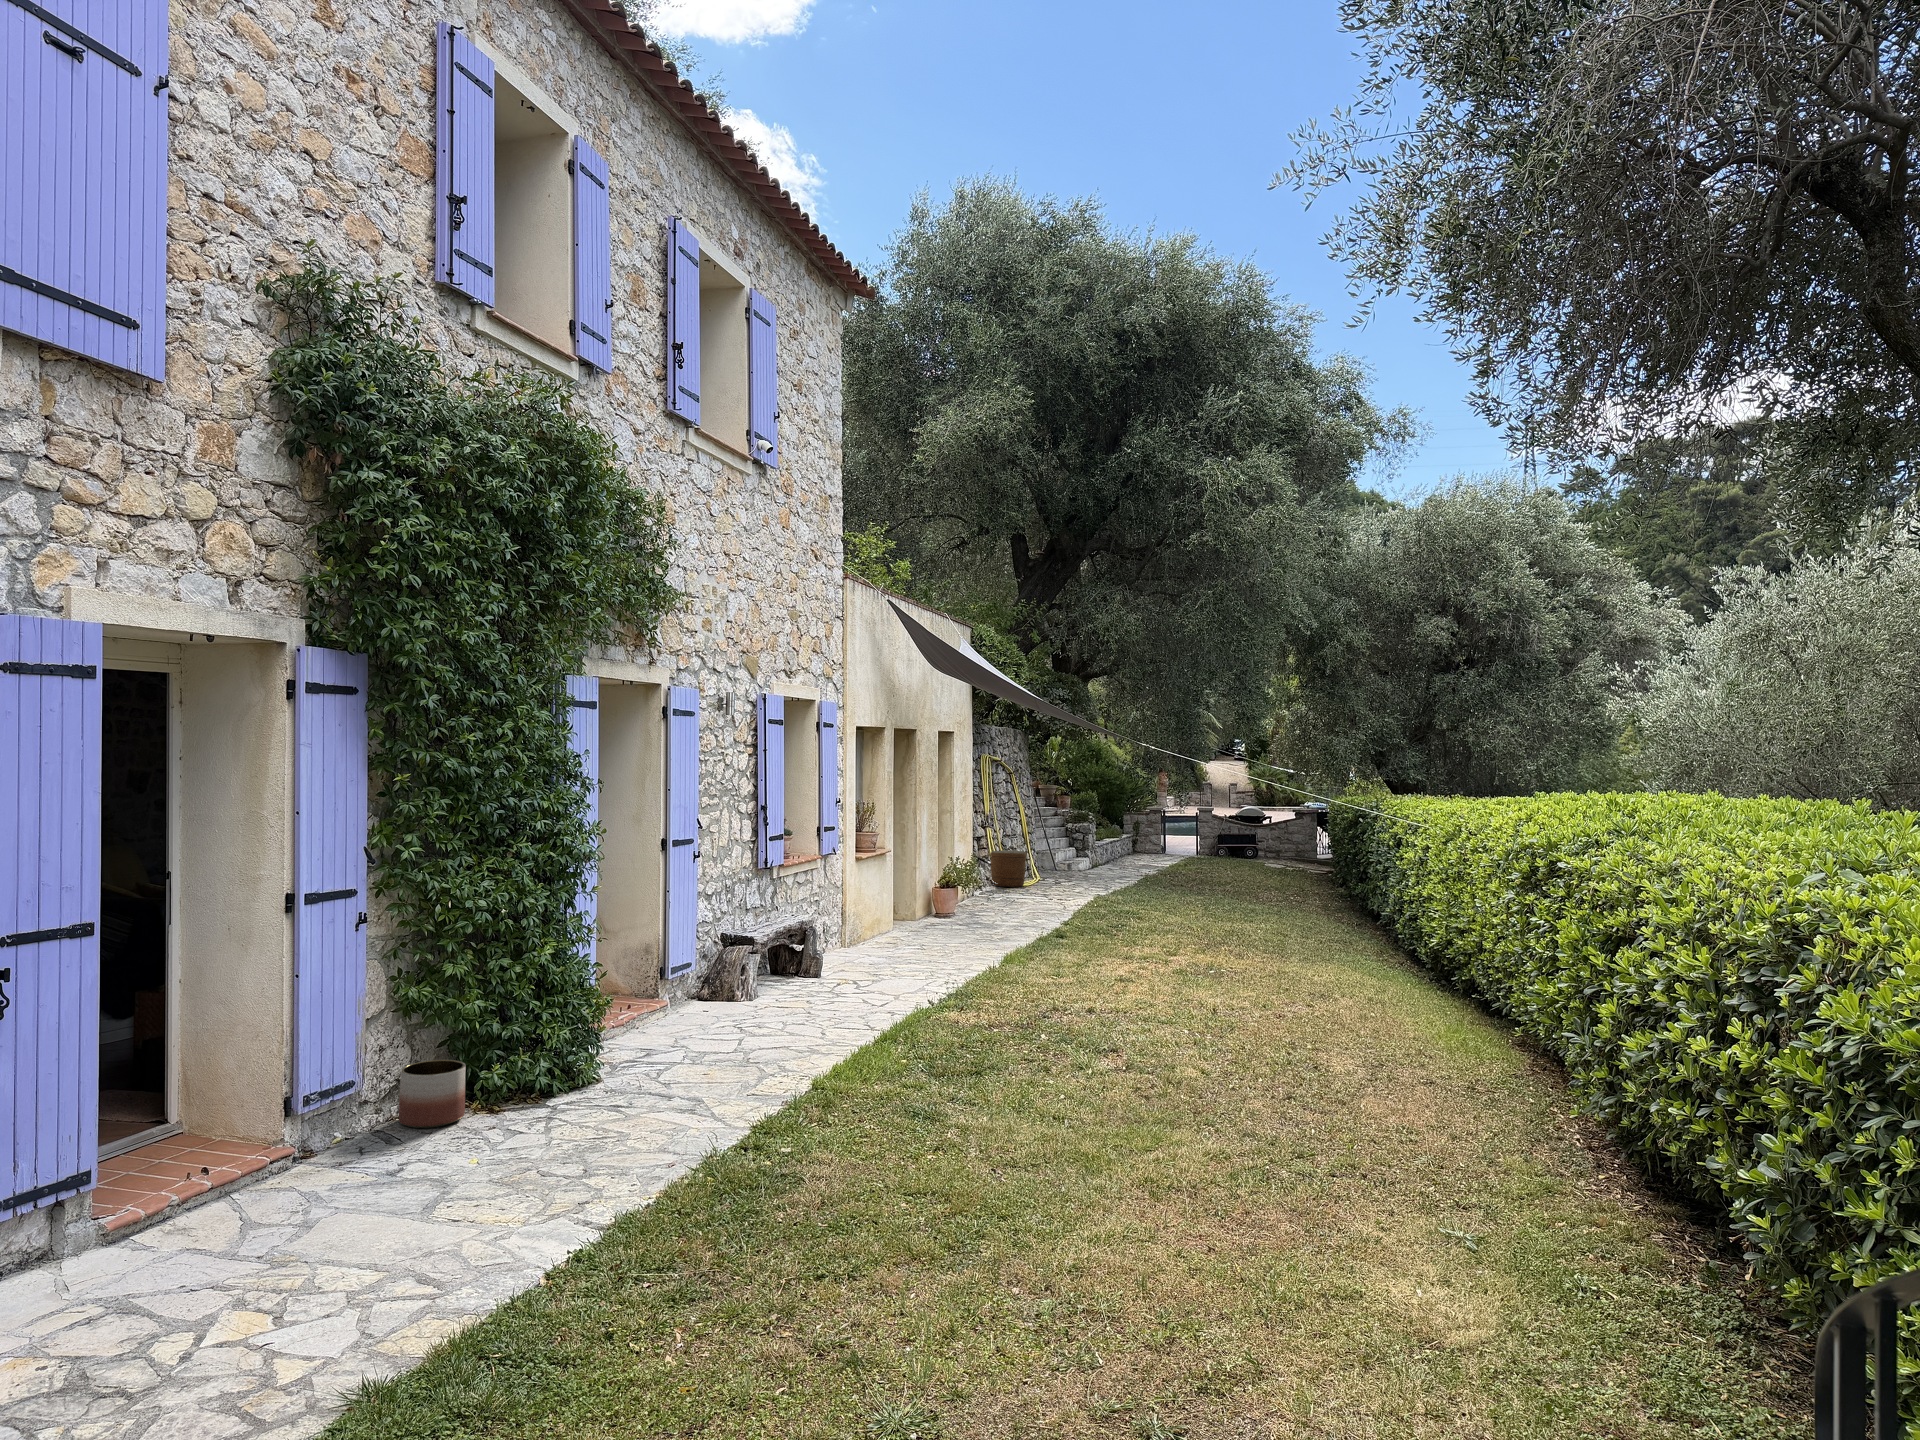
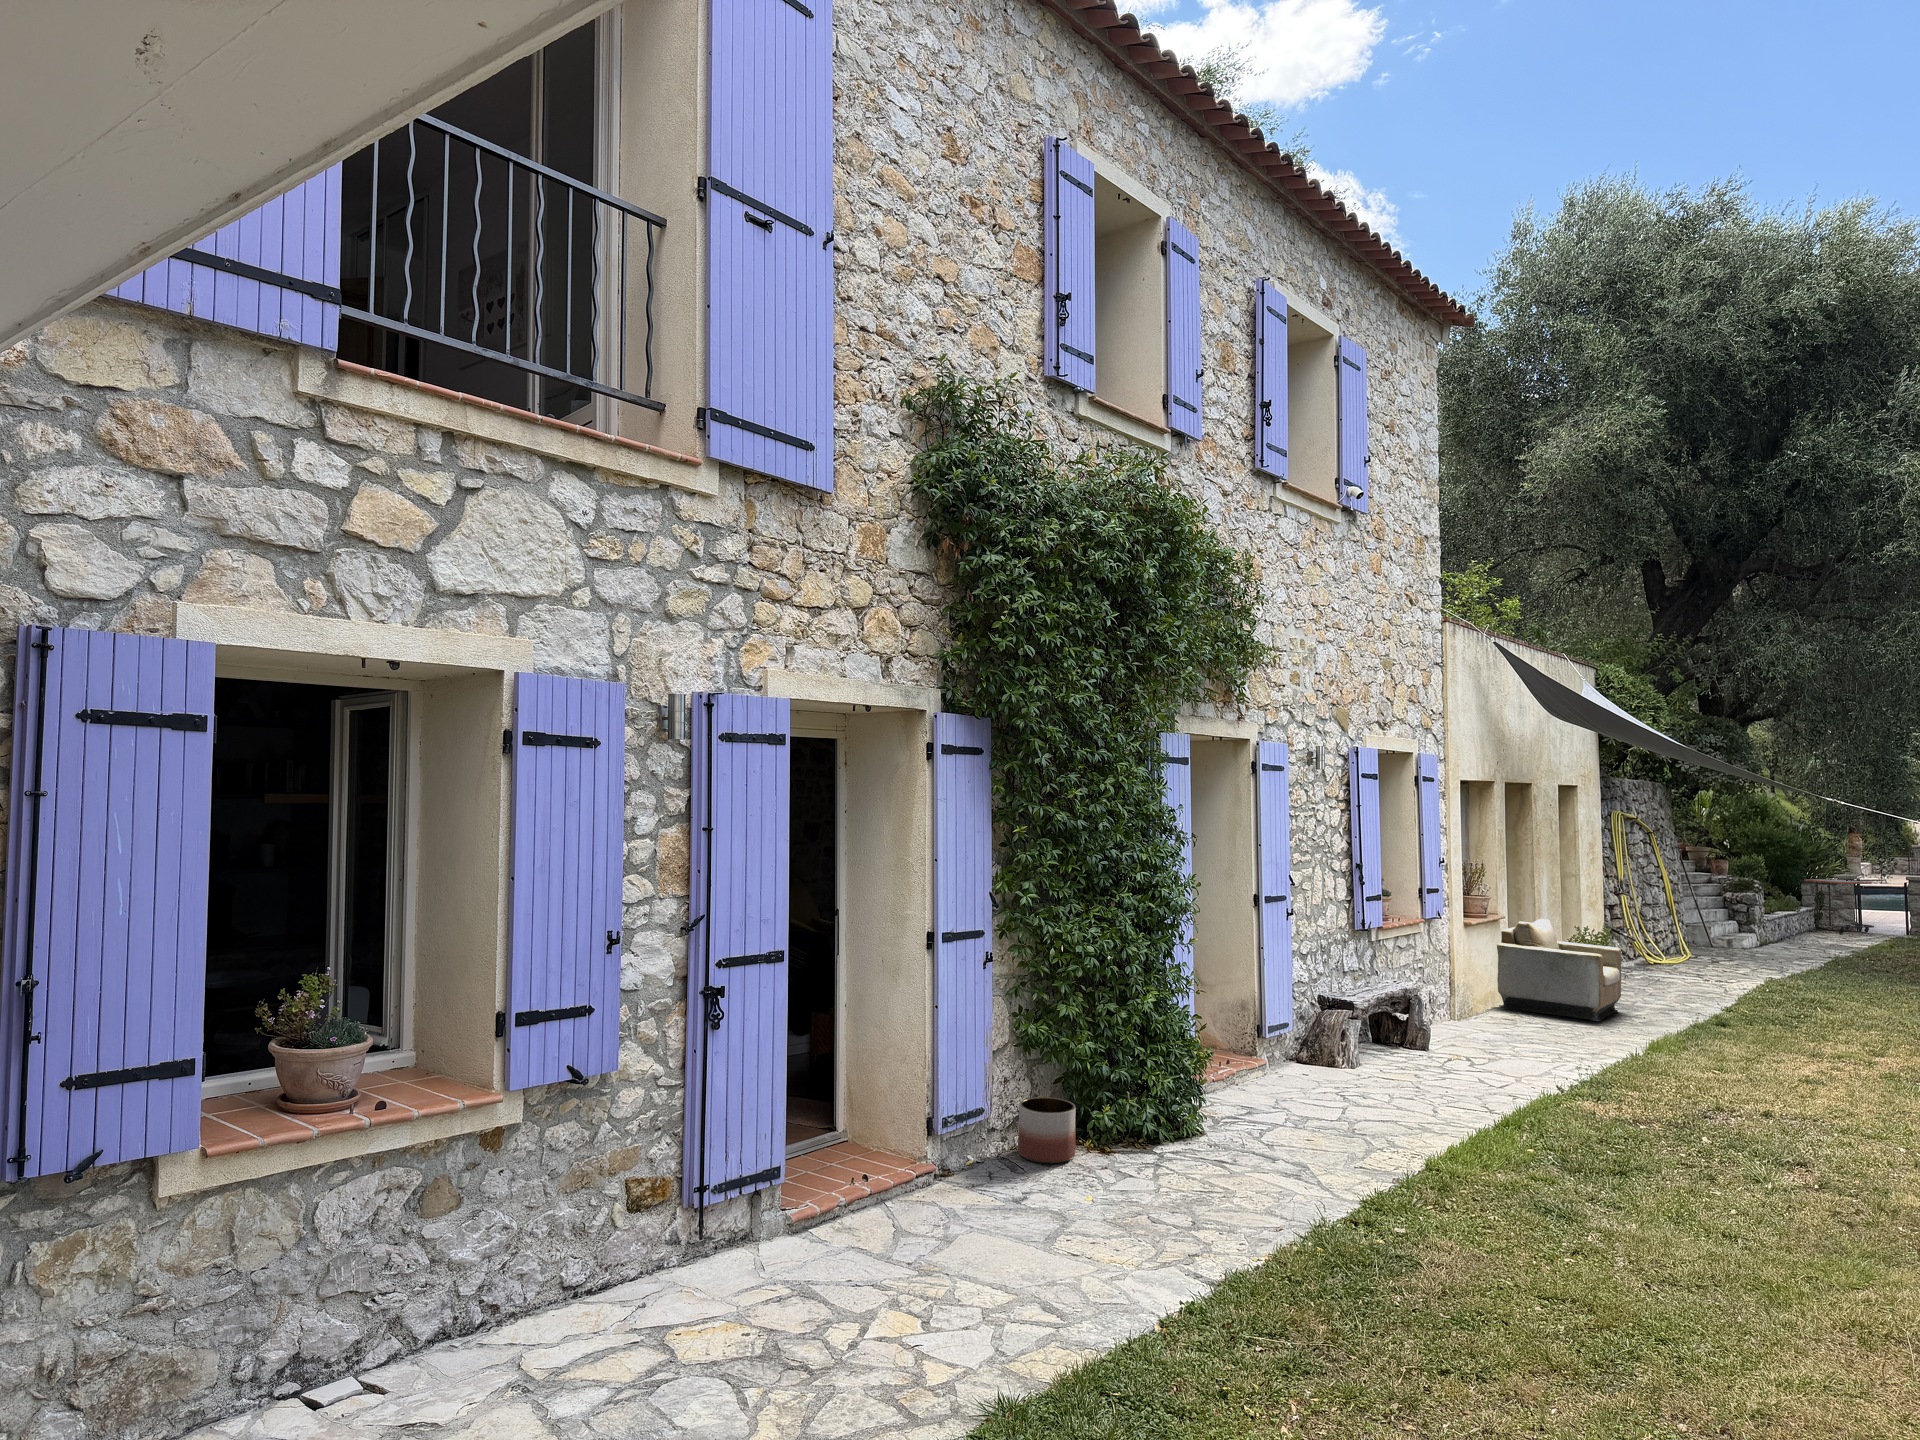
side table: none [1125,812,1172,857] -> present [1804,879,1874,934]
woven basket: present [990,850,1026,887] -> none [1623,917,1670,961]
armchair: none [863,854,983,941] -> present [1497,919,1621,1021]

